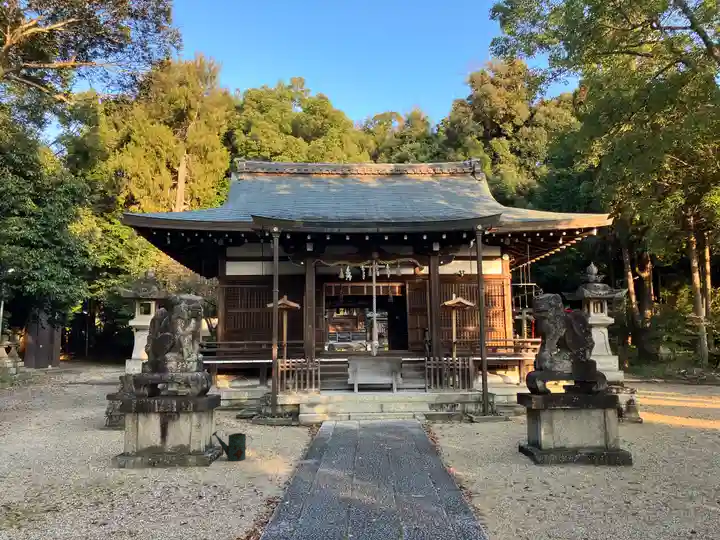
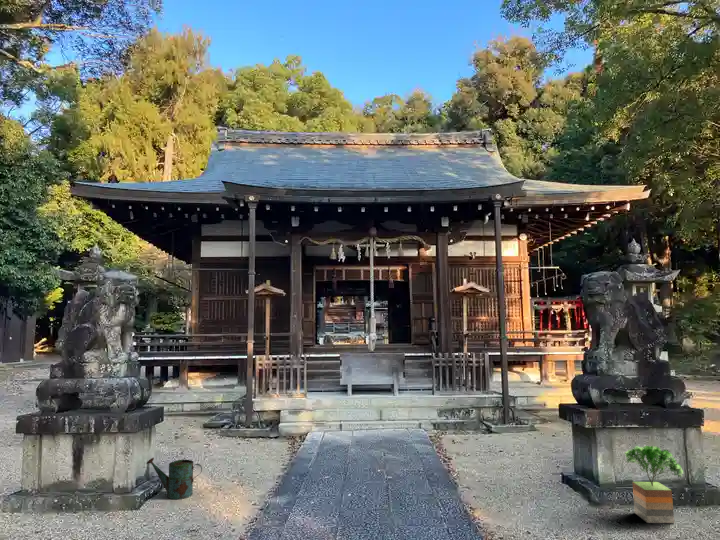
potted tree: none [557,418,596,471] -> present [625,446,683,523]

